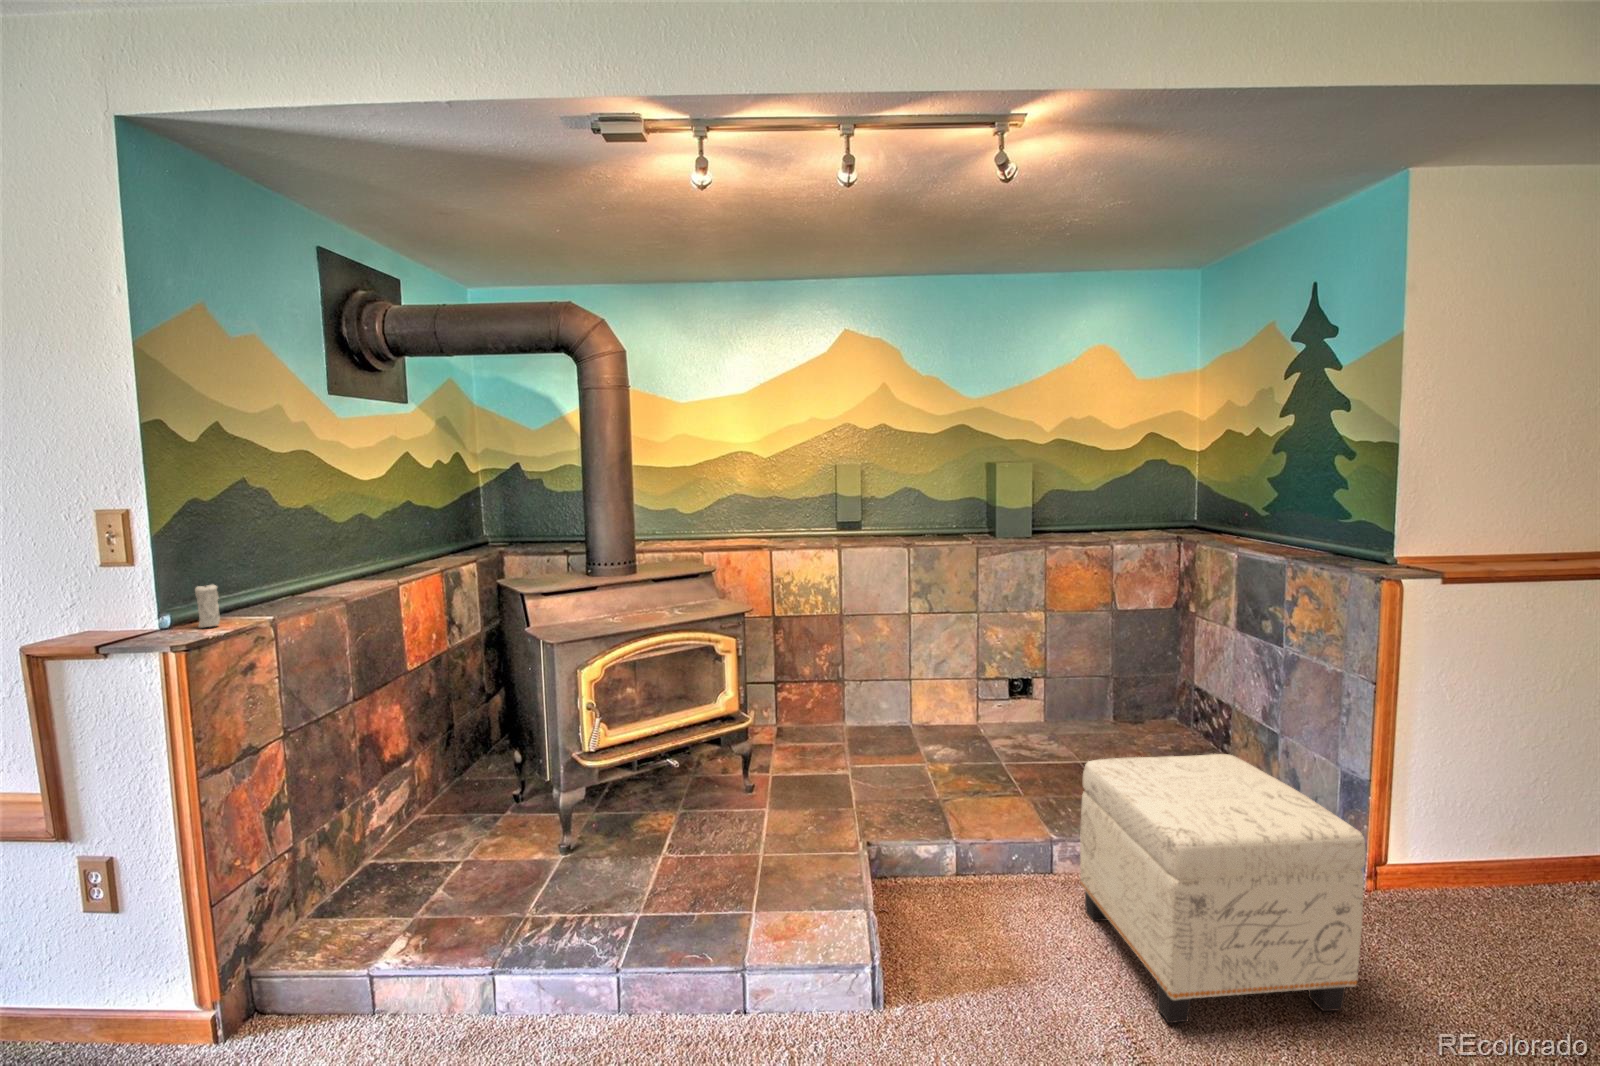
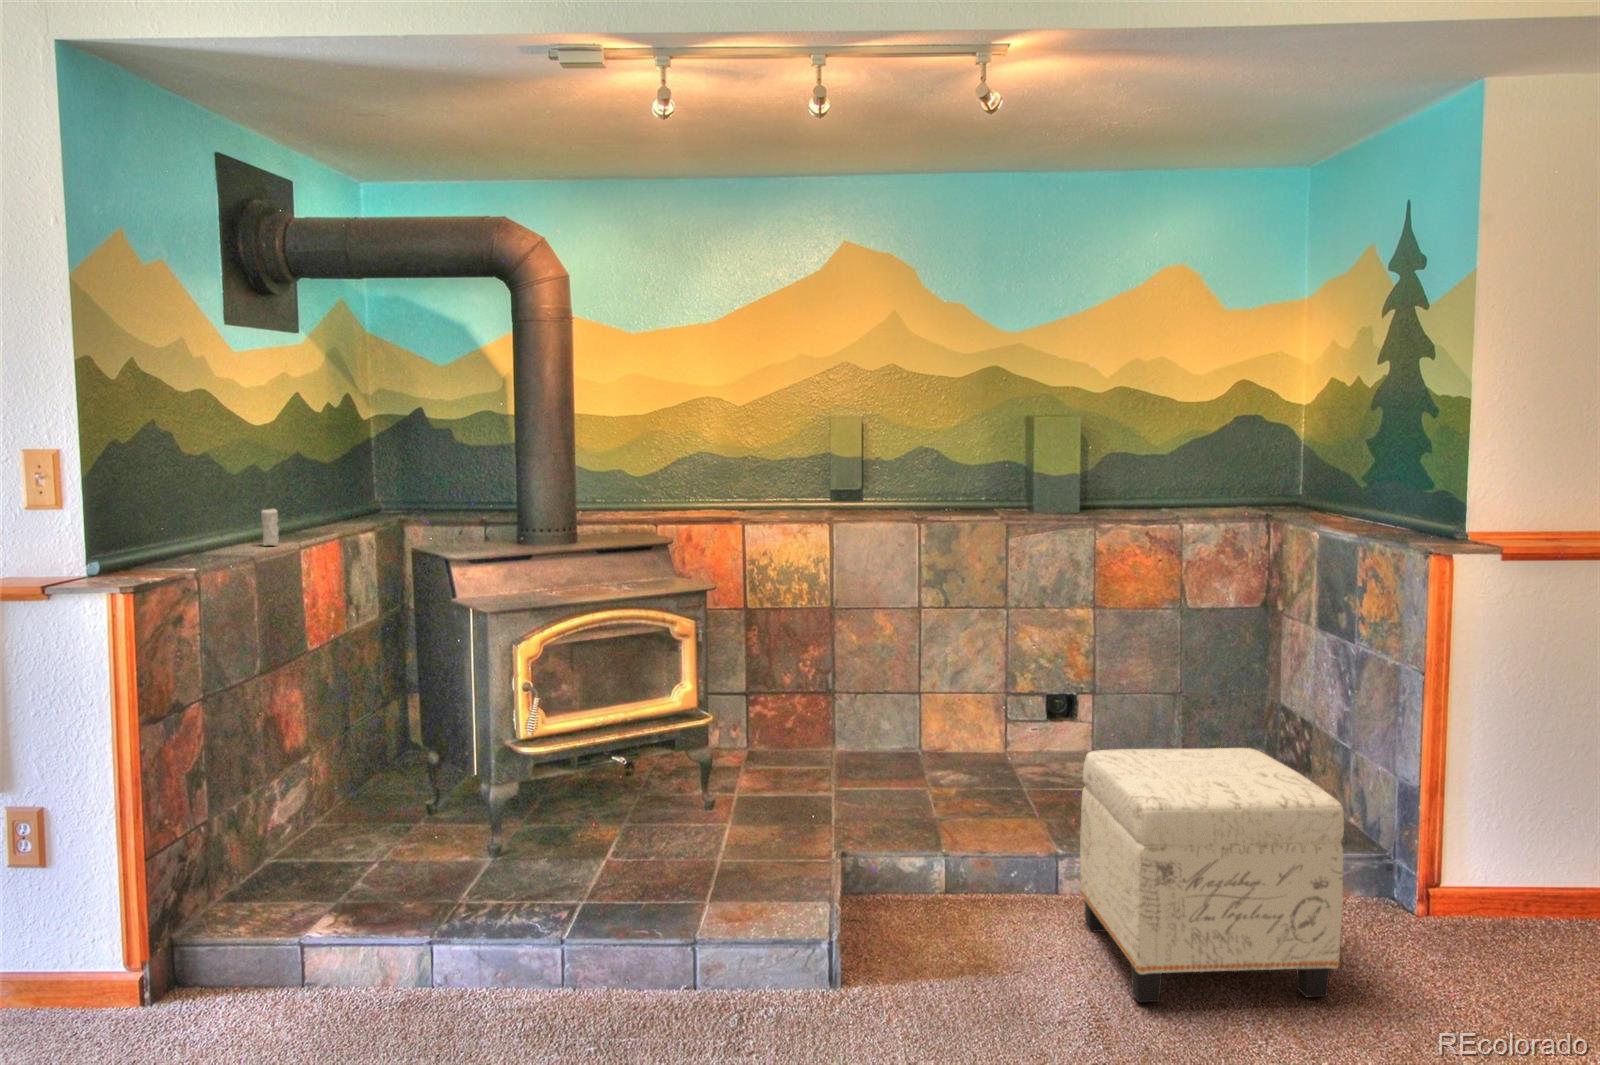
candle: present [195,582,220,627] -> present [261,509,279,546]

